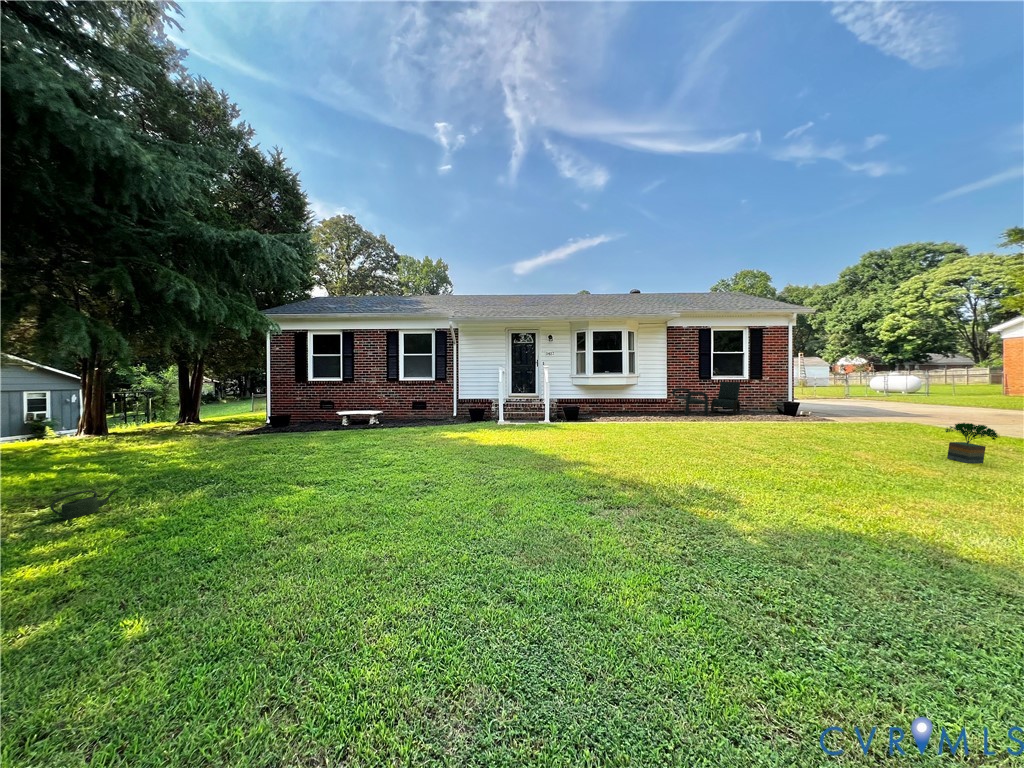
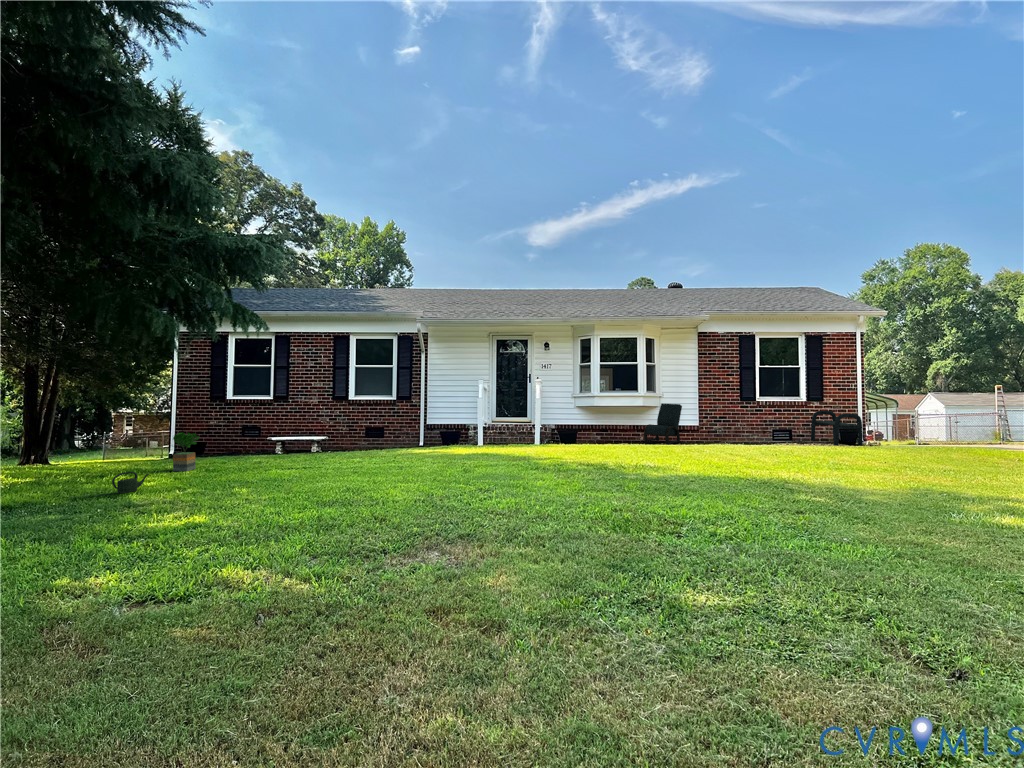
lounge chair: present [711,382,740,415] -> present [644,403,682,445]
bench: present [670,388,708,416] -> present [811,411,863,445]
potted tree: present [945,423,998,464] -> present [173,433,199,471]

